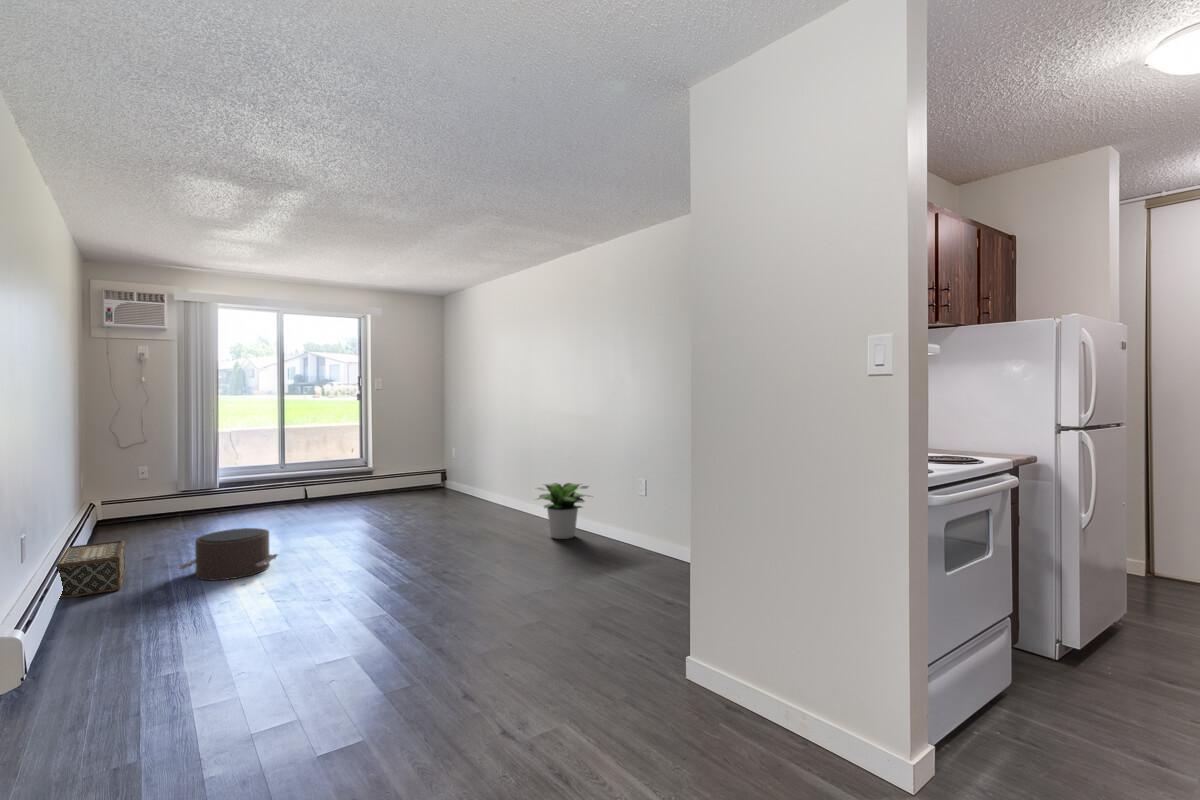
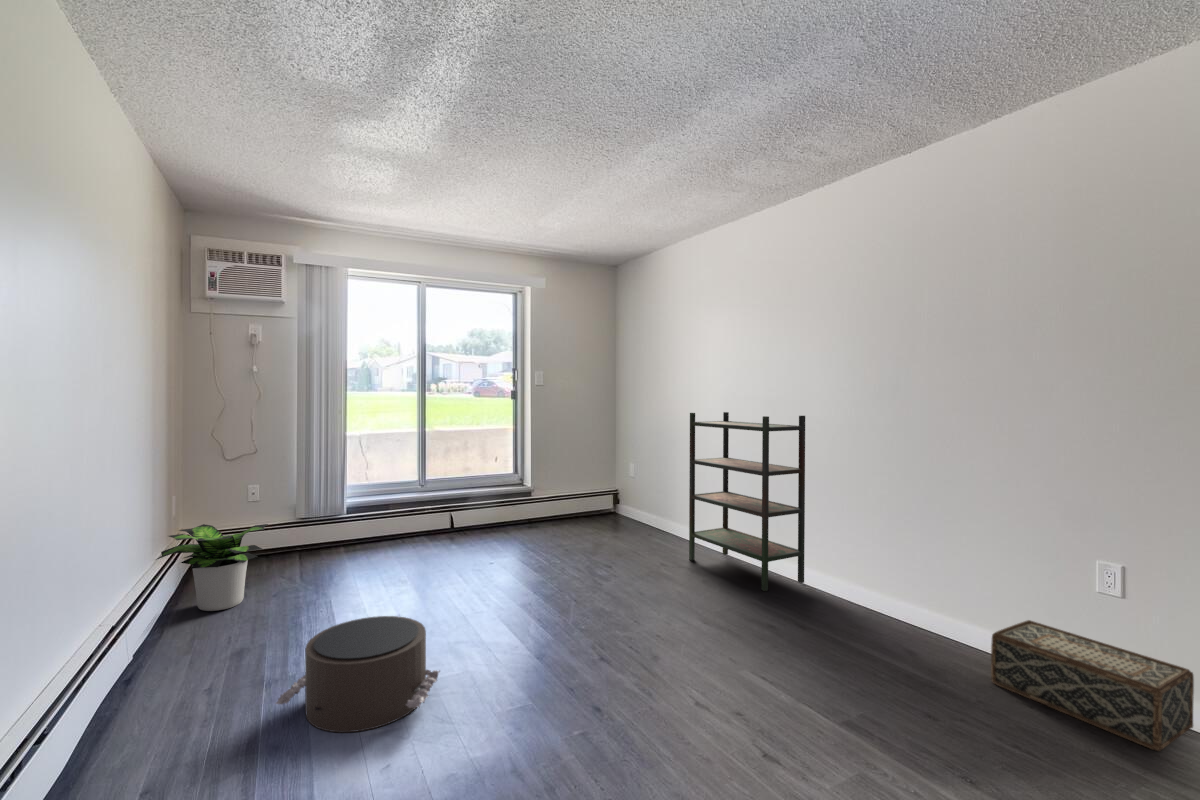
bookshelf: none [475,408,541,521] -> present [689,412,805,591]
potted plant: present [537,483,588,539] -> present [156,524,268,611]
woven basket: present [56,540,125,599] -> present [991,620,1194,751]

